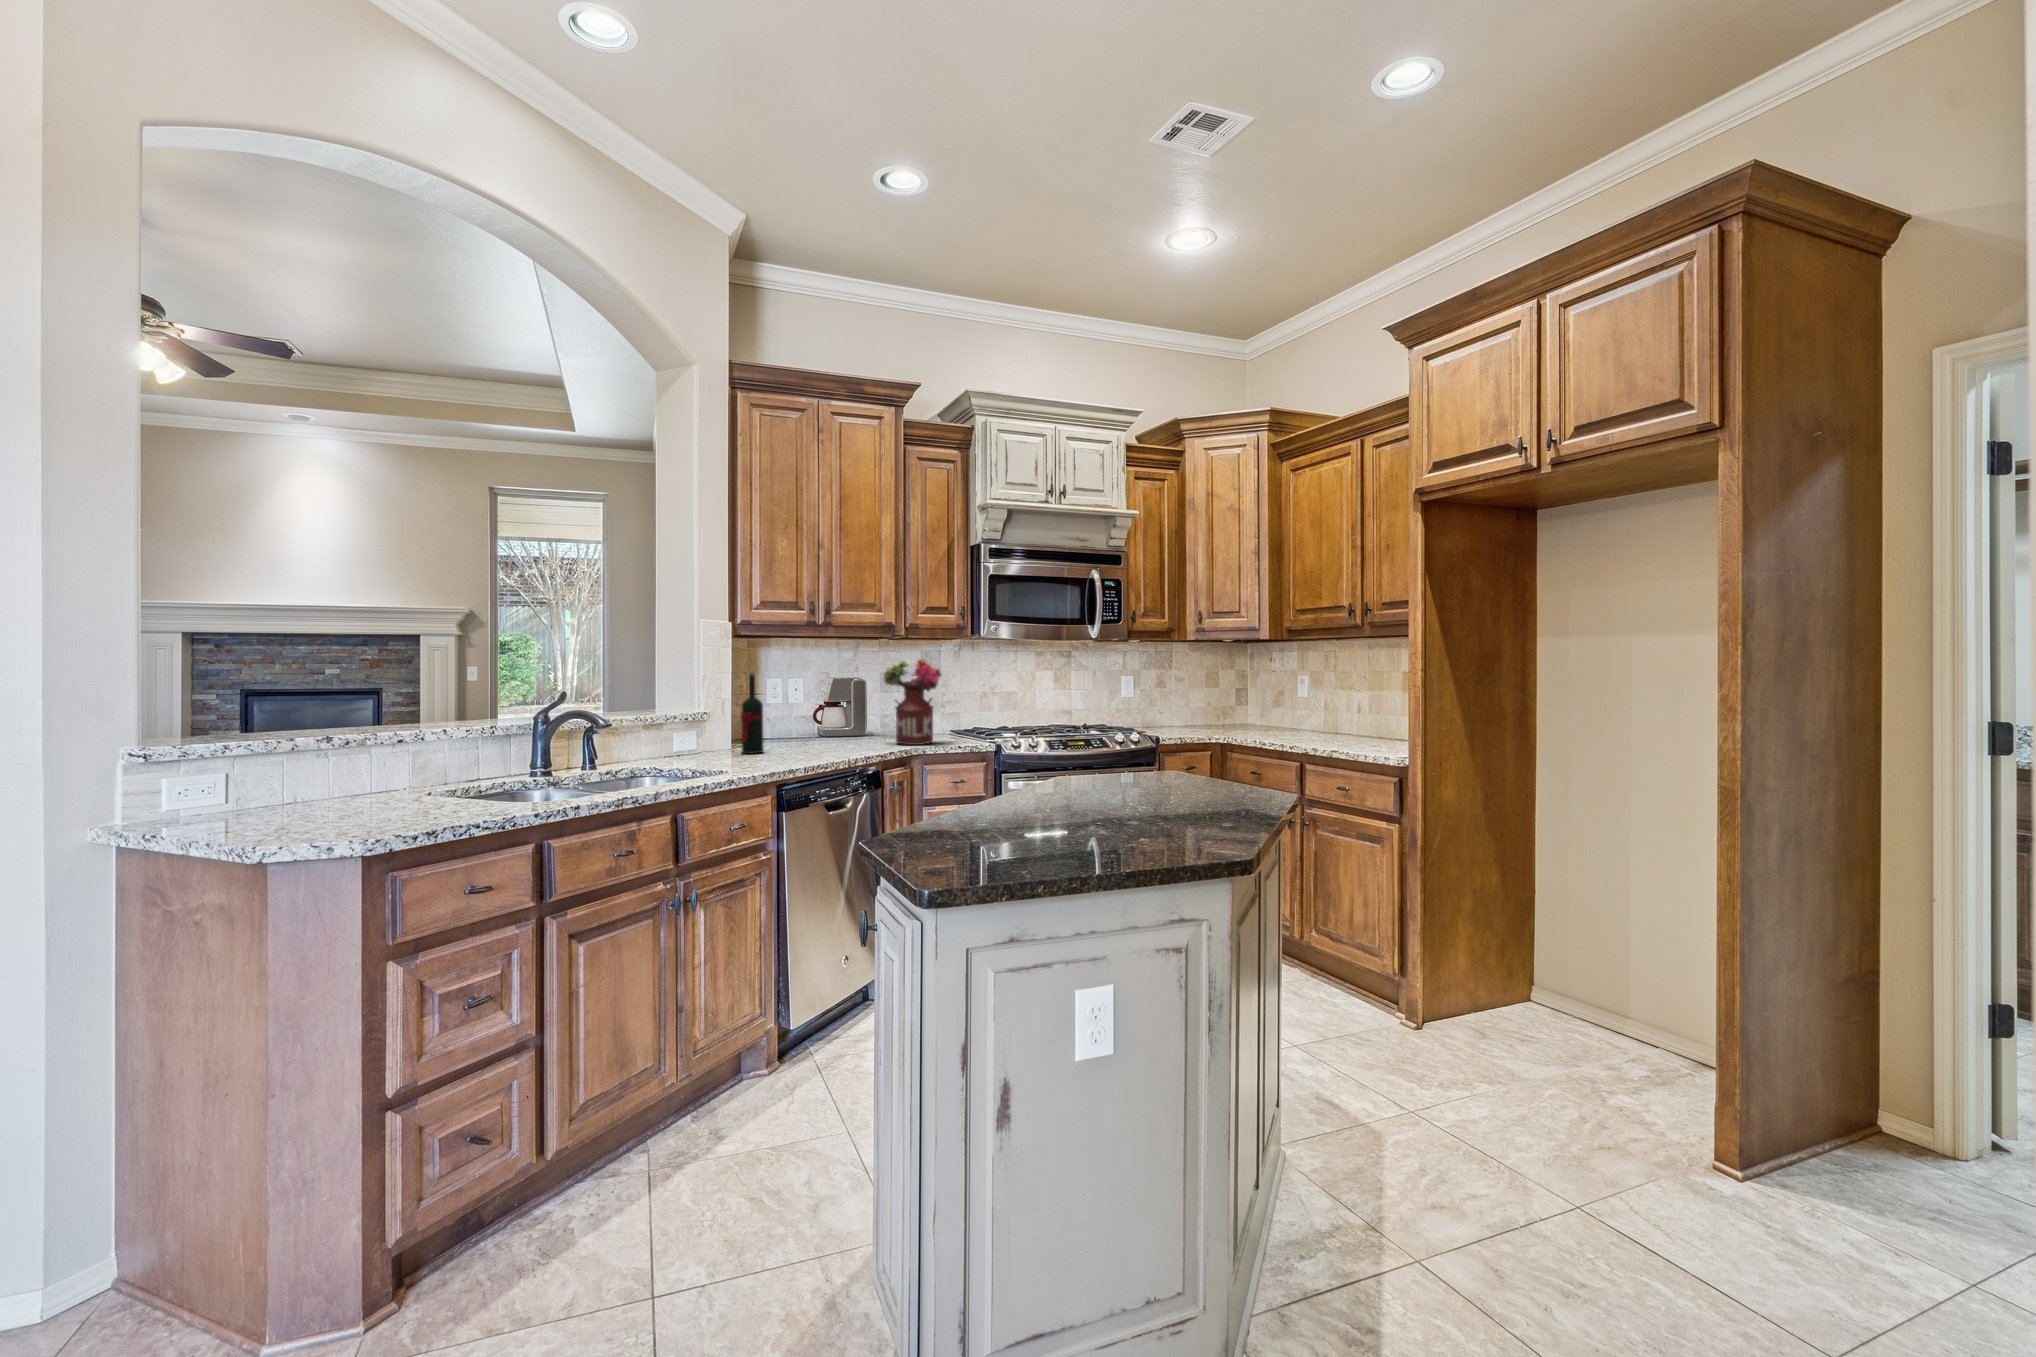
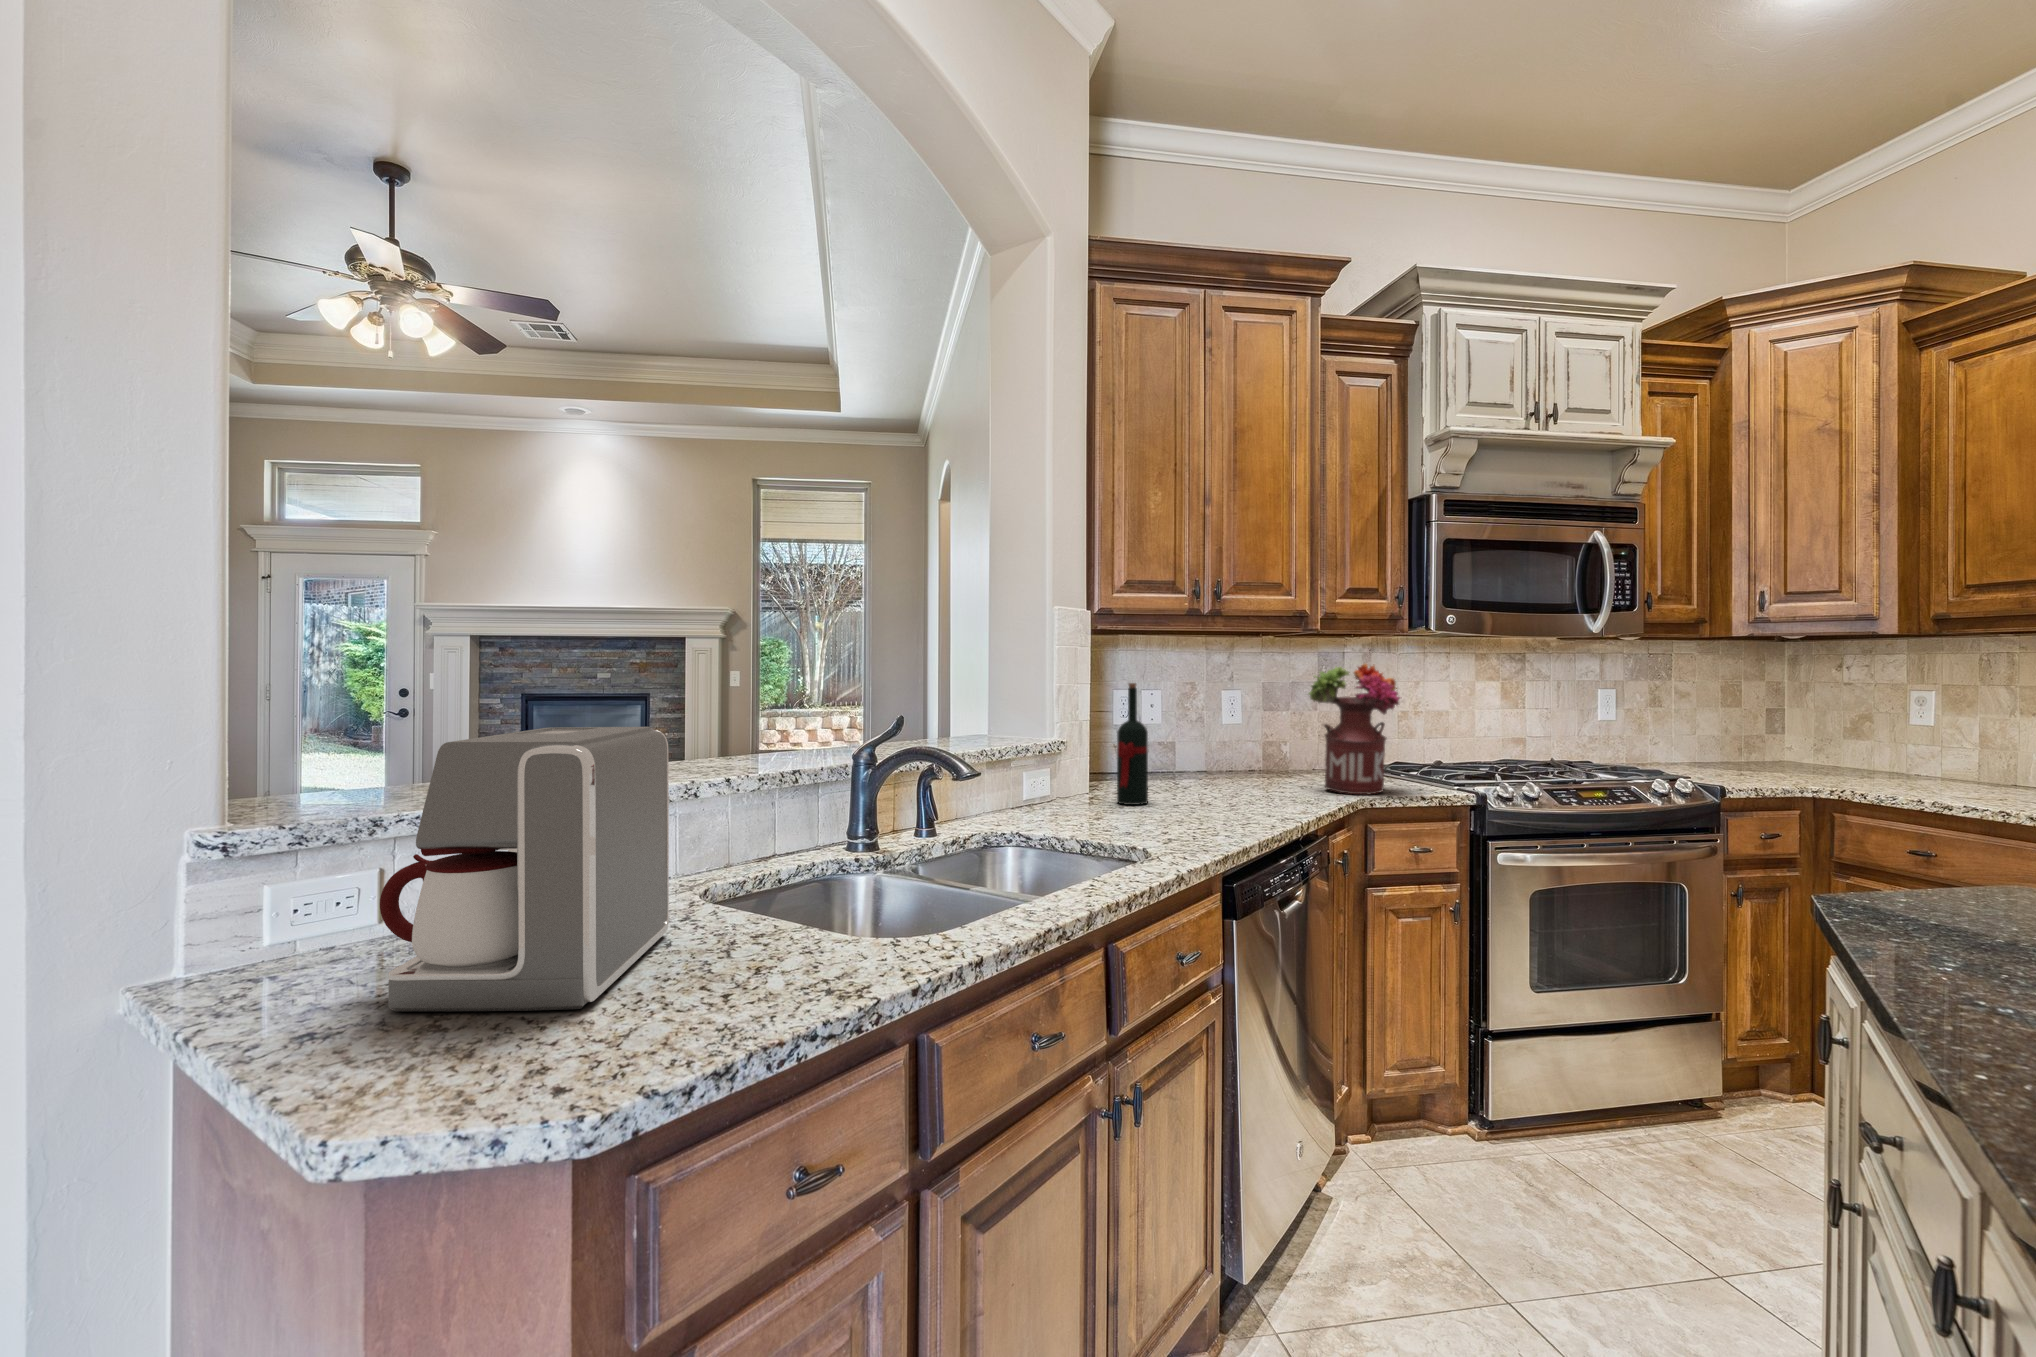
coffee maker: present [813,677,867,737] -> present [380,727,669,1011]

